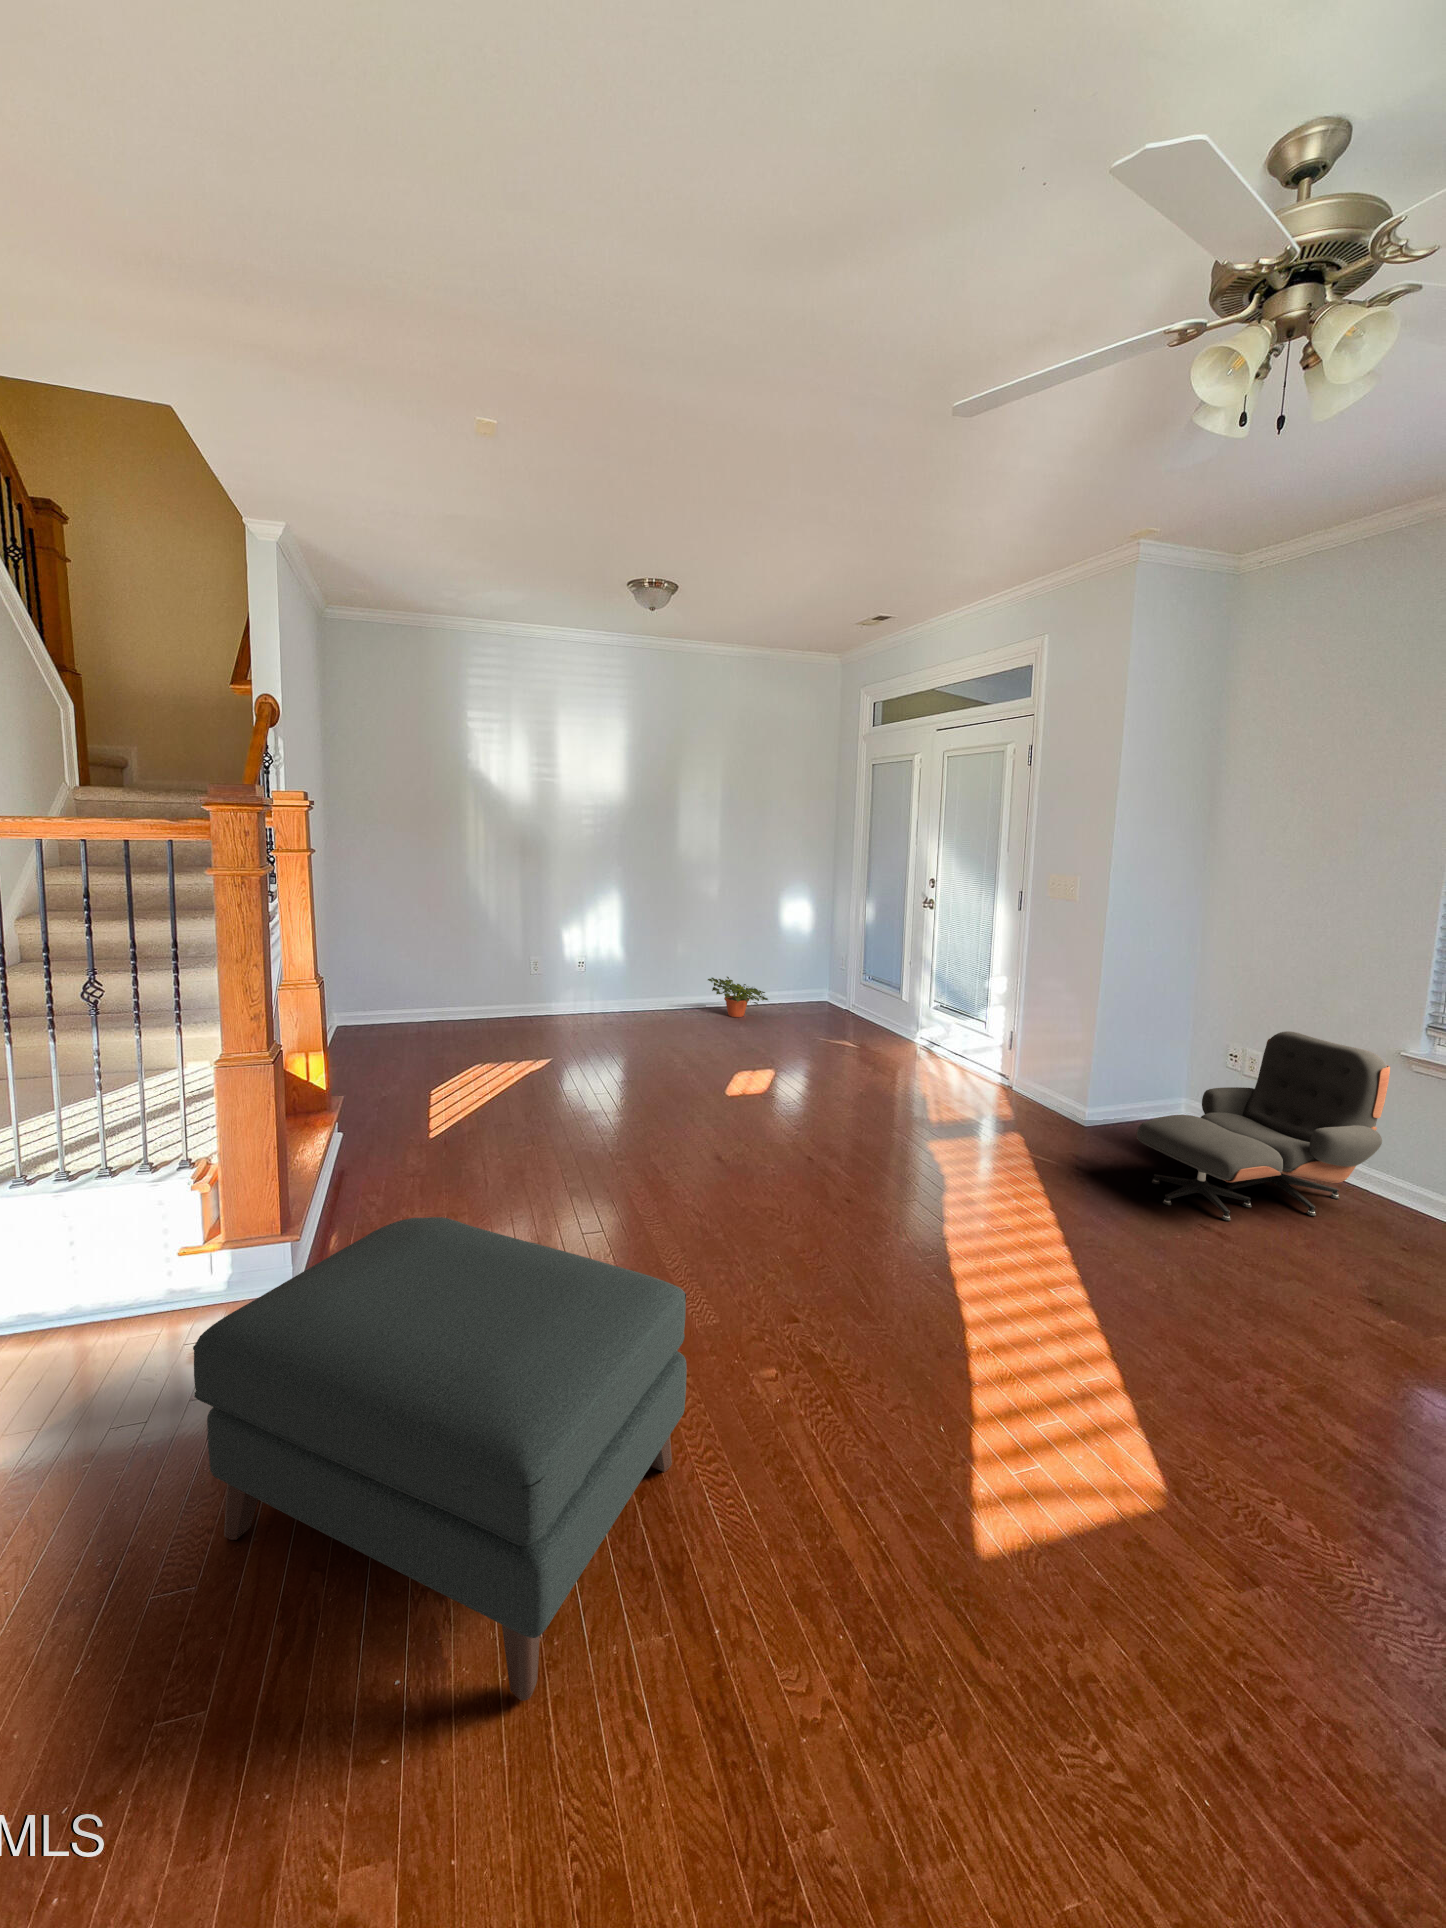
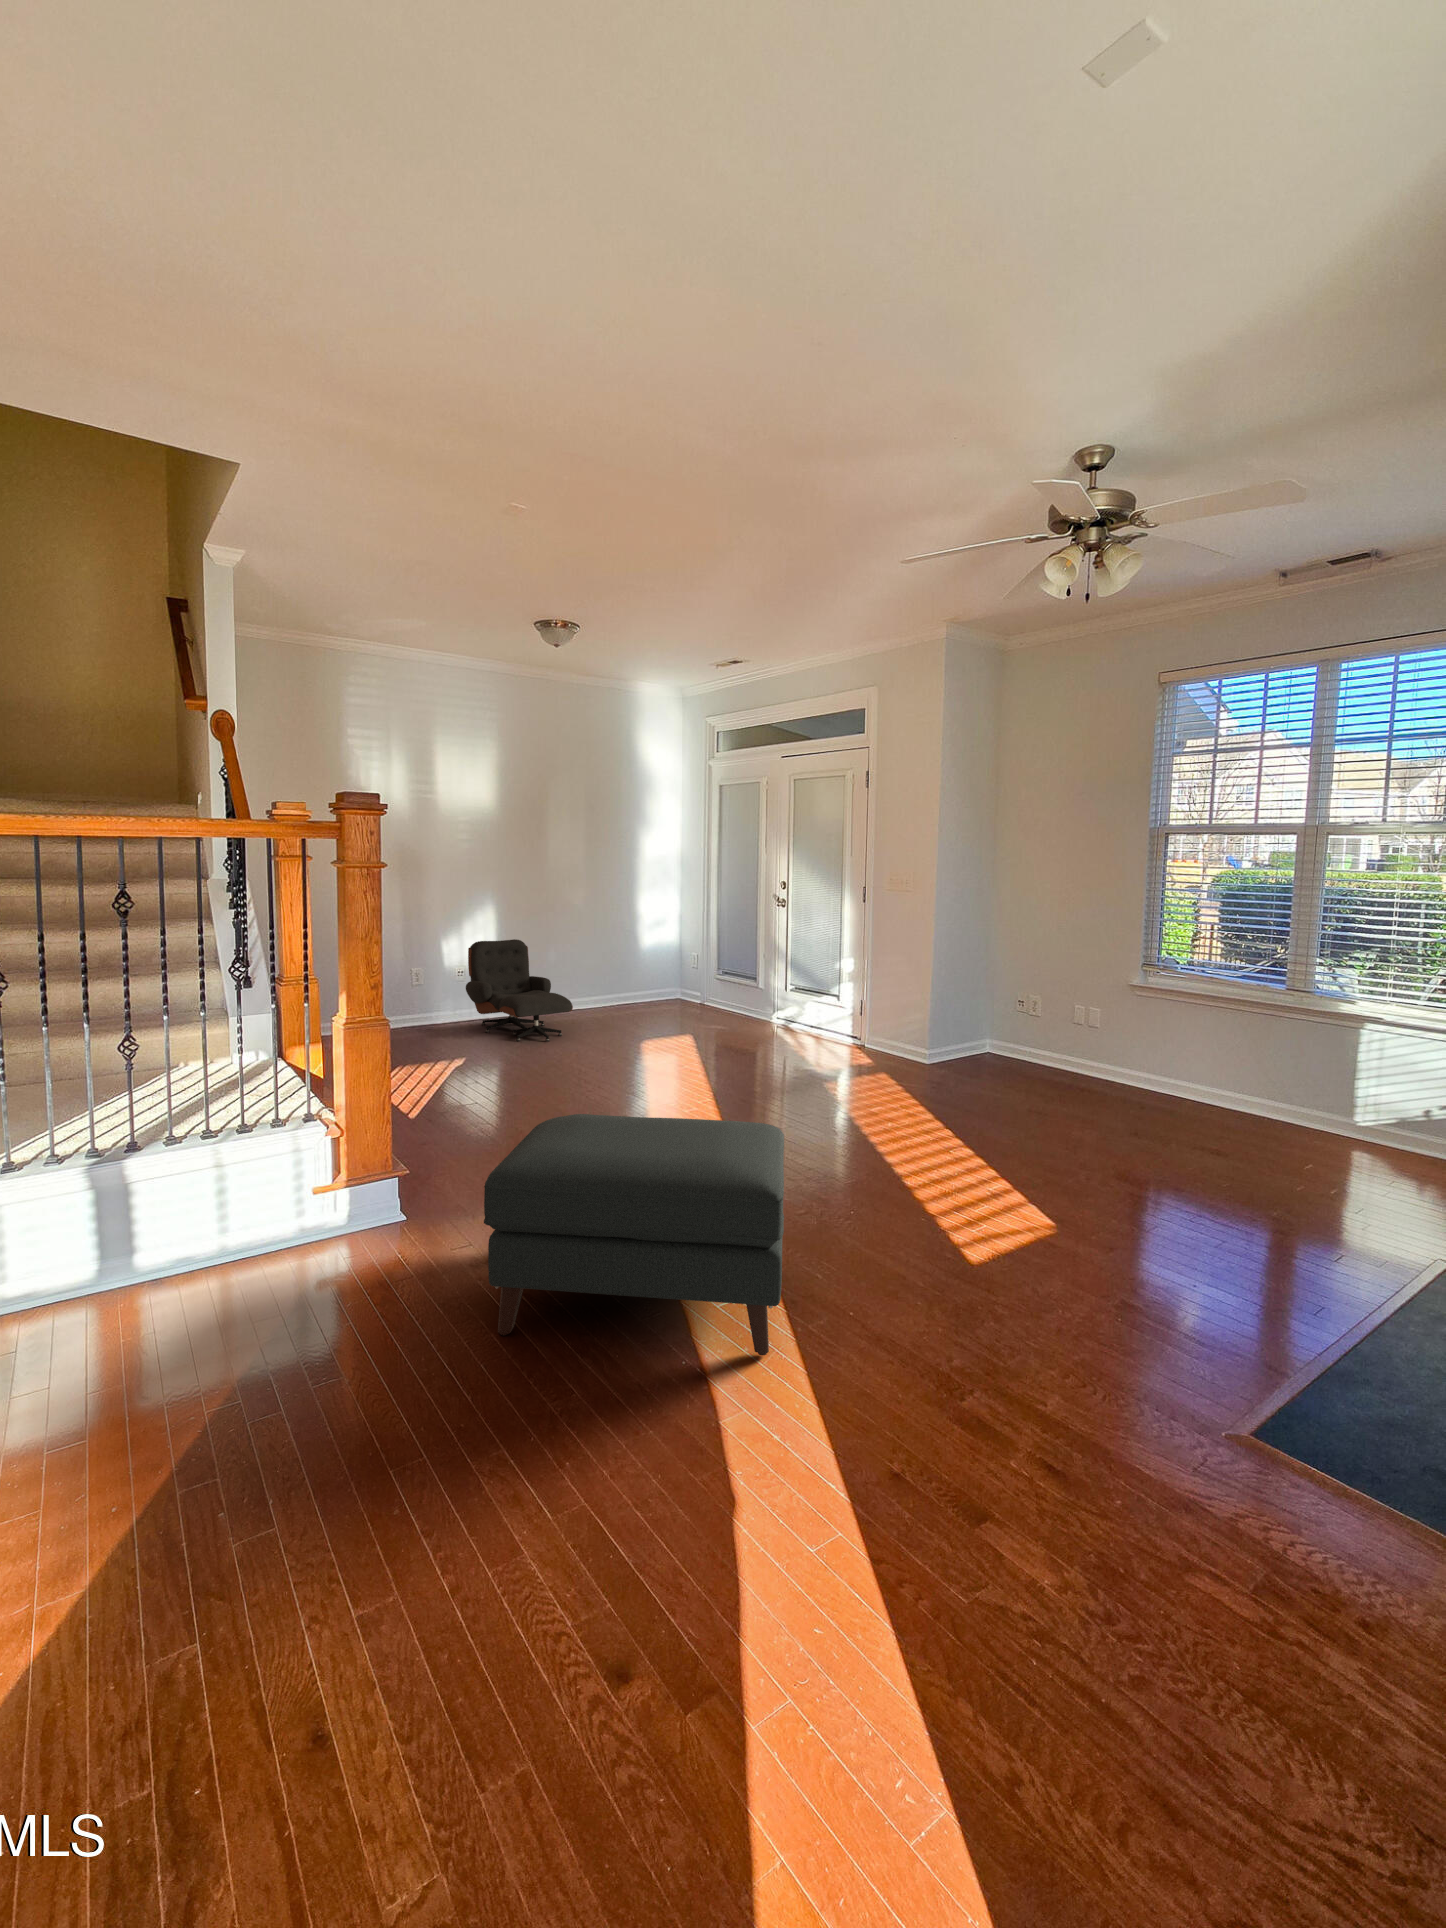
potted plant: present [708,977,768,1017] -> none [581,980,642,1016]
lounge chair: present [1136,1031,1390,1221] -> present [466,939,573,1041]

